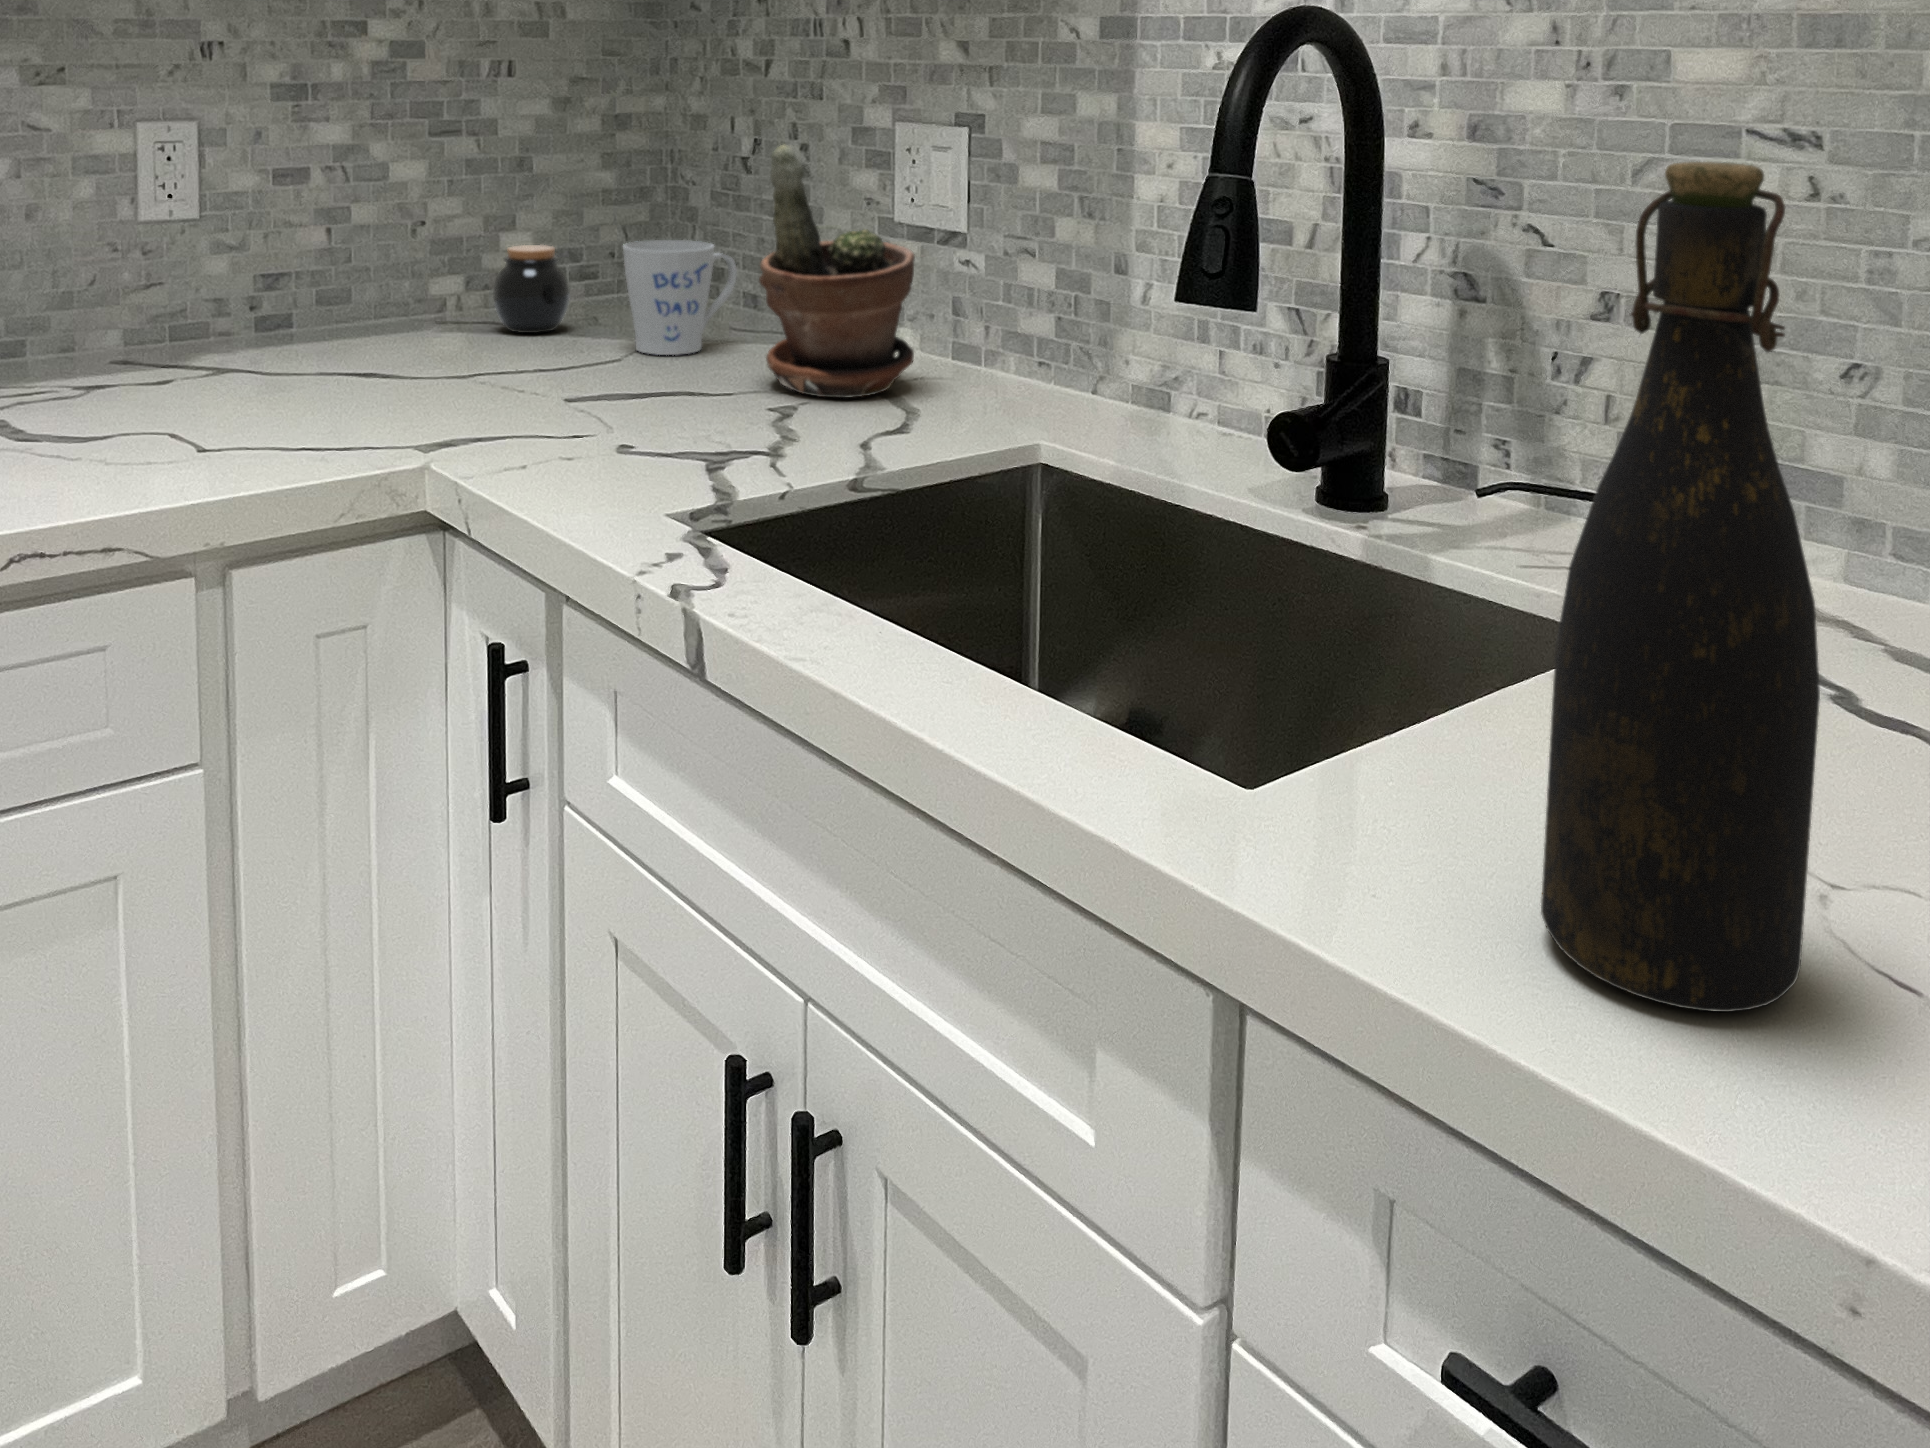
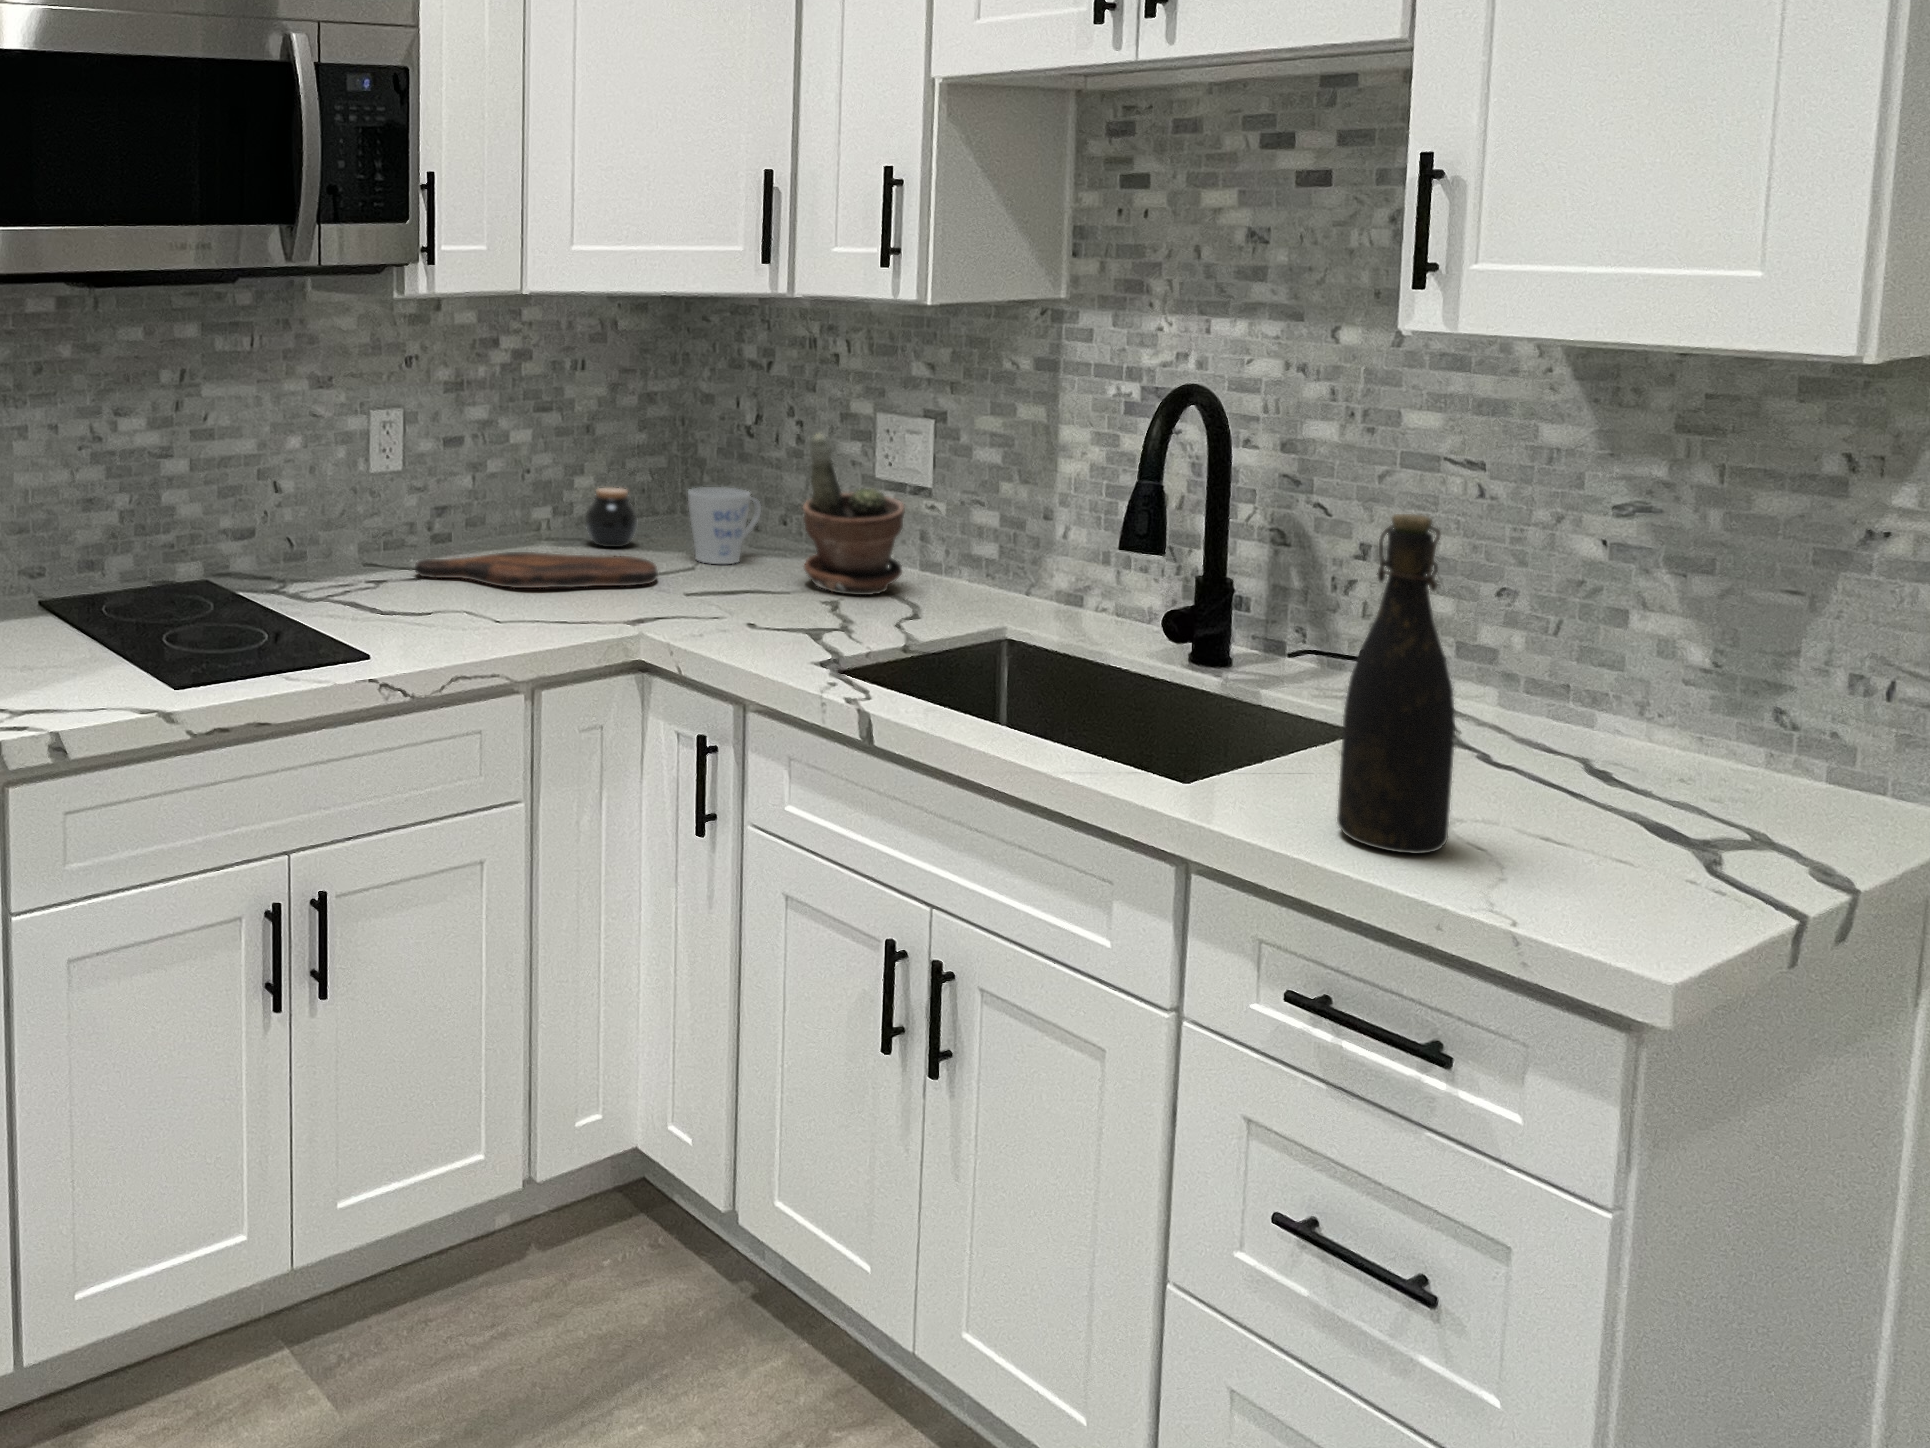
cutting board: none [166,339,546,393] -> present [415,552,658,588]

